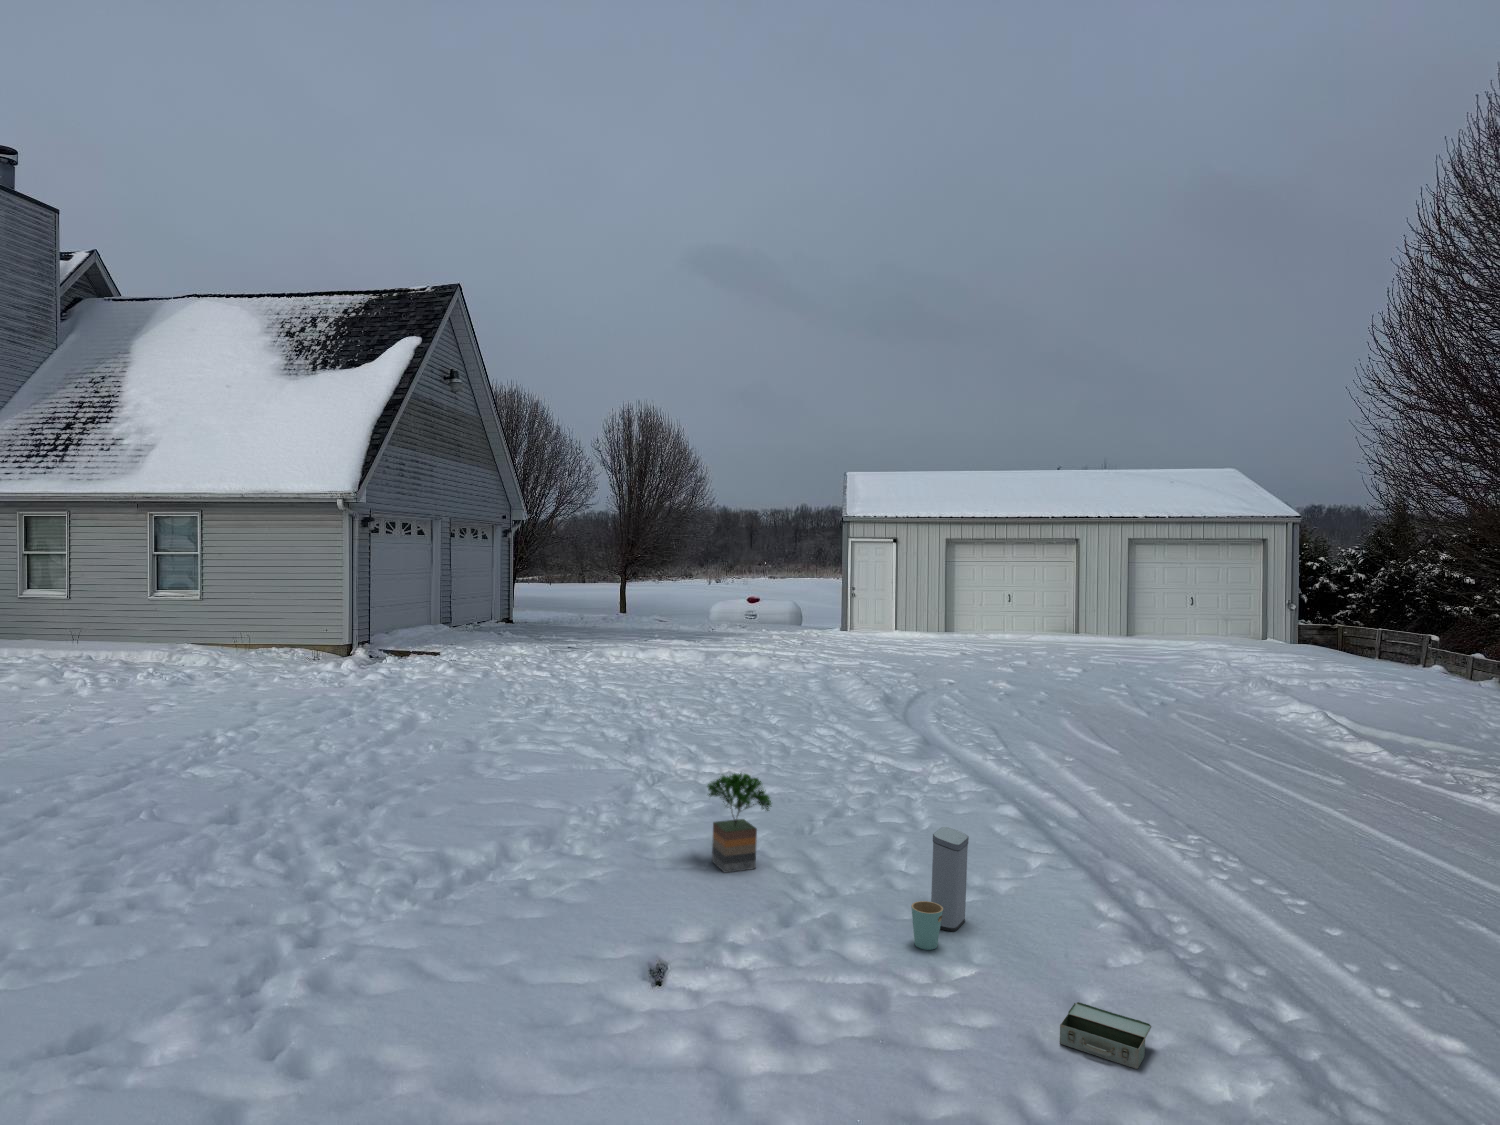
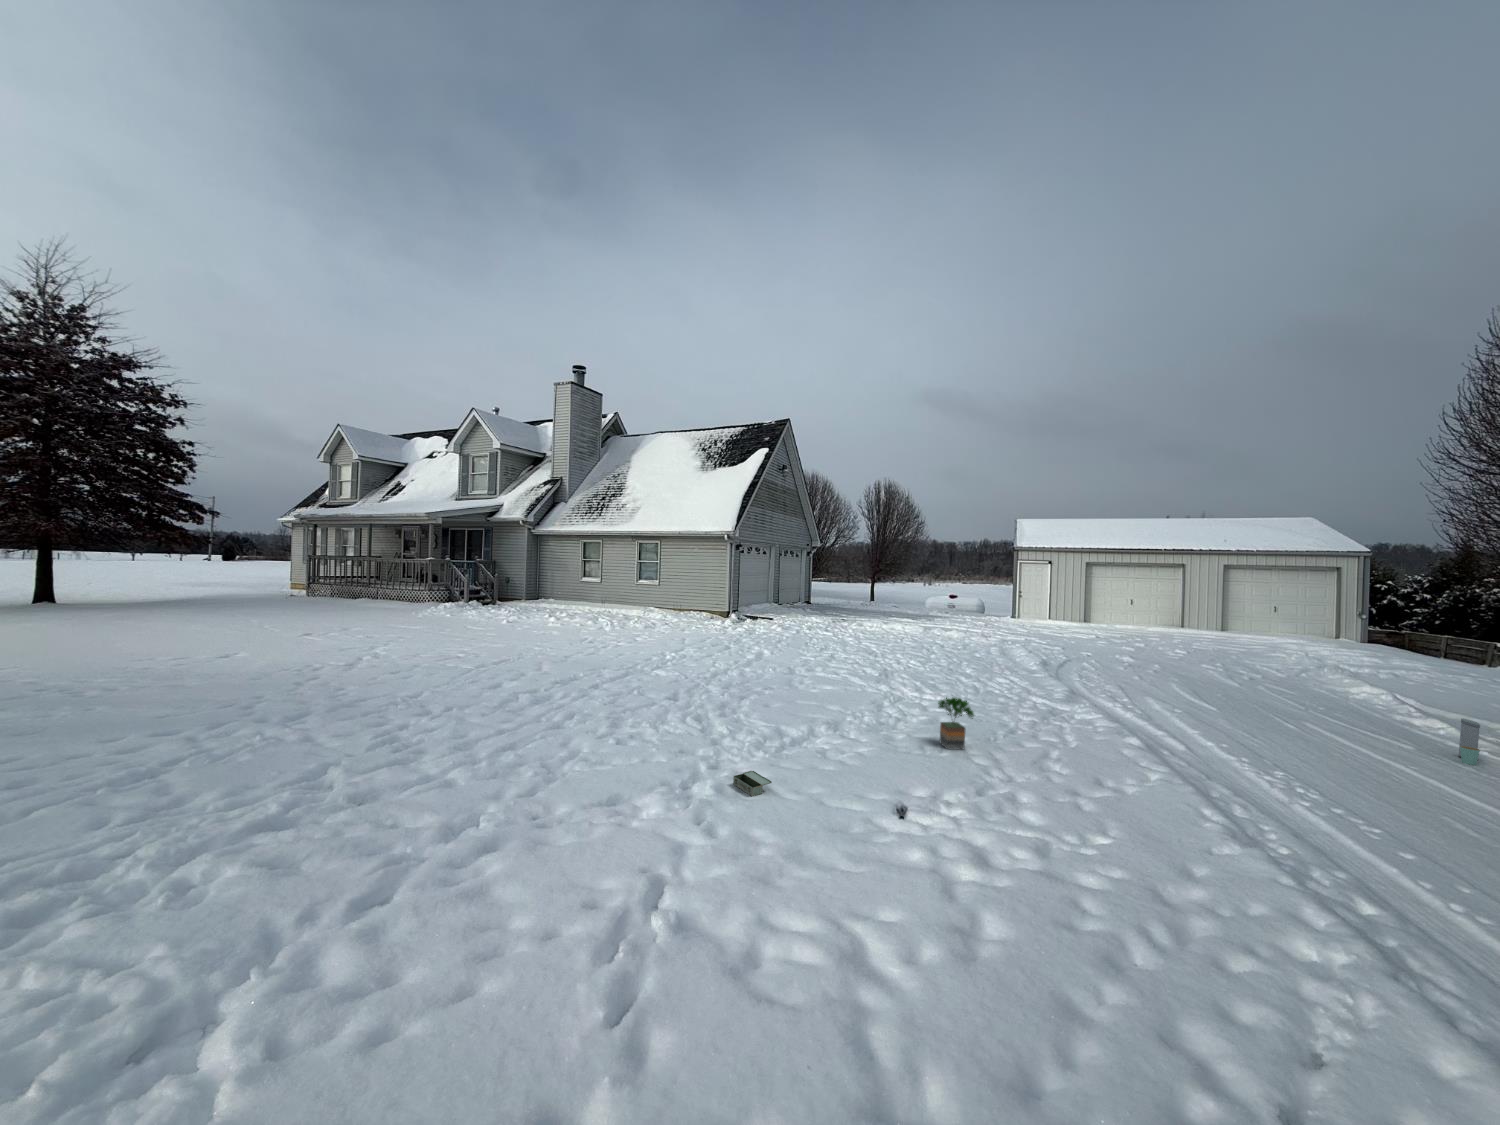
trash can: present [911,827,969,950] -> present [1459,718,1480,765]
toolbox: present [1060,1002,1151,1069] -> present [733,771,772,797]

